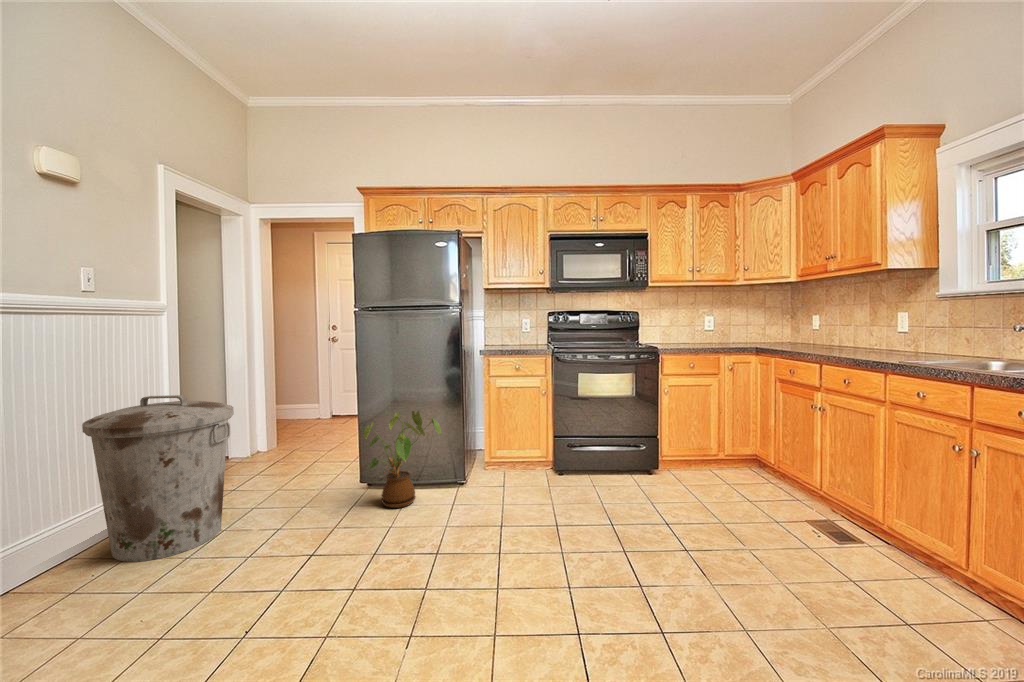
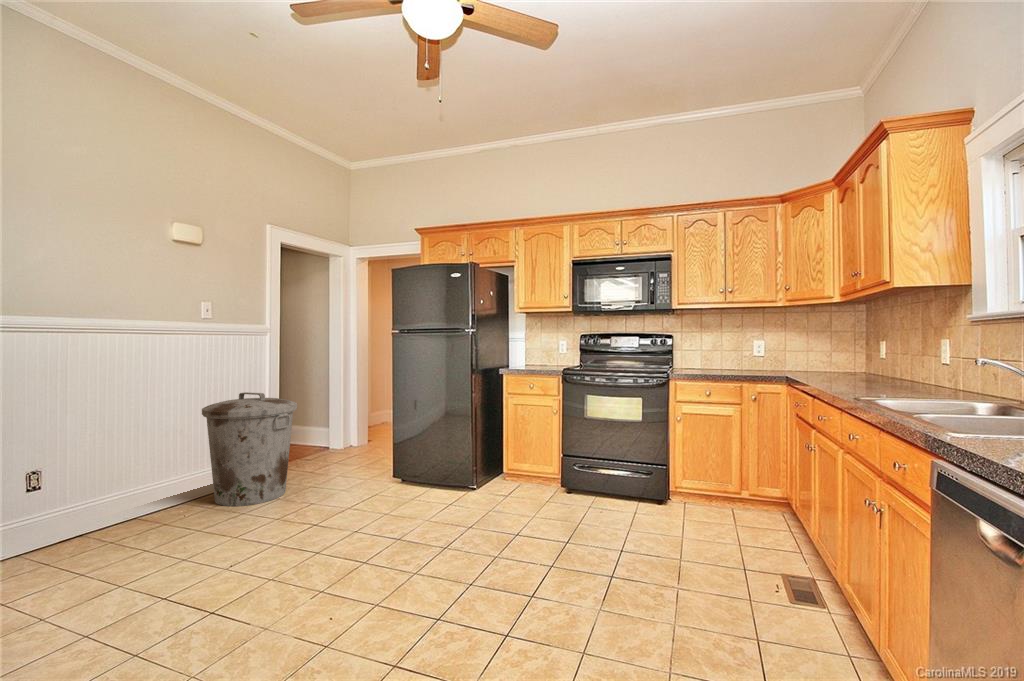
house plant: present [364,411,441,508] -> none [382,419,447,499]

